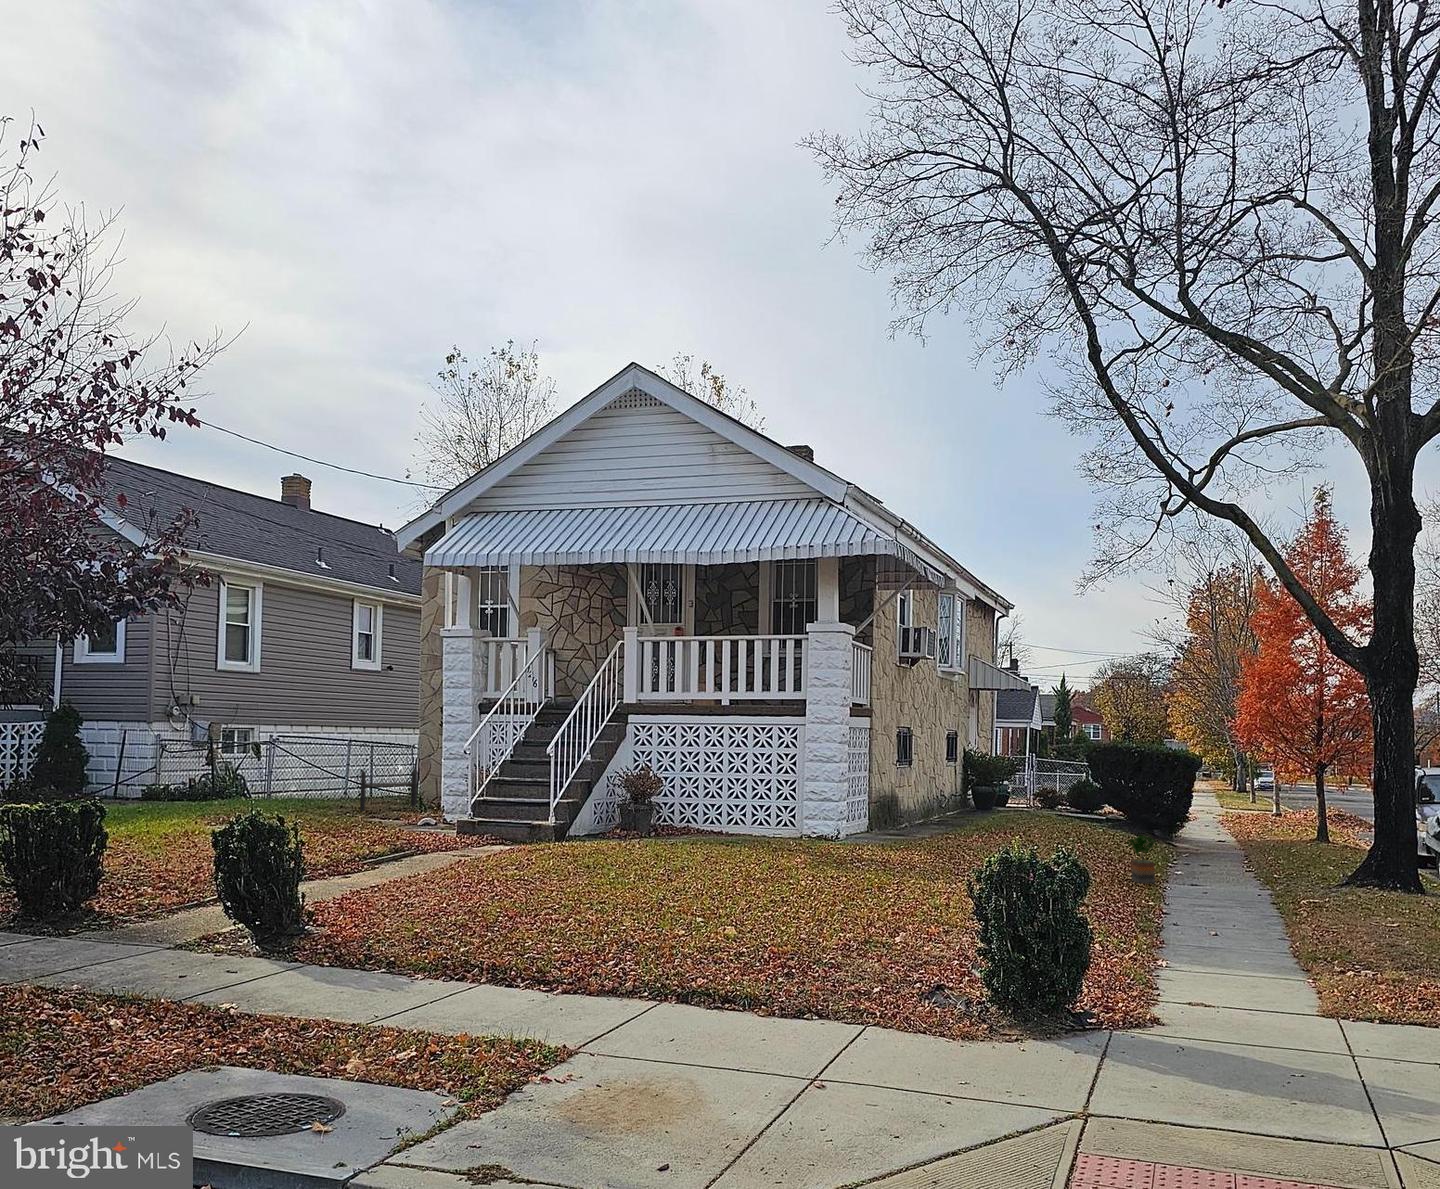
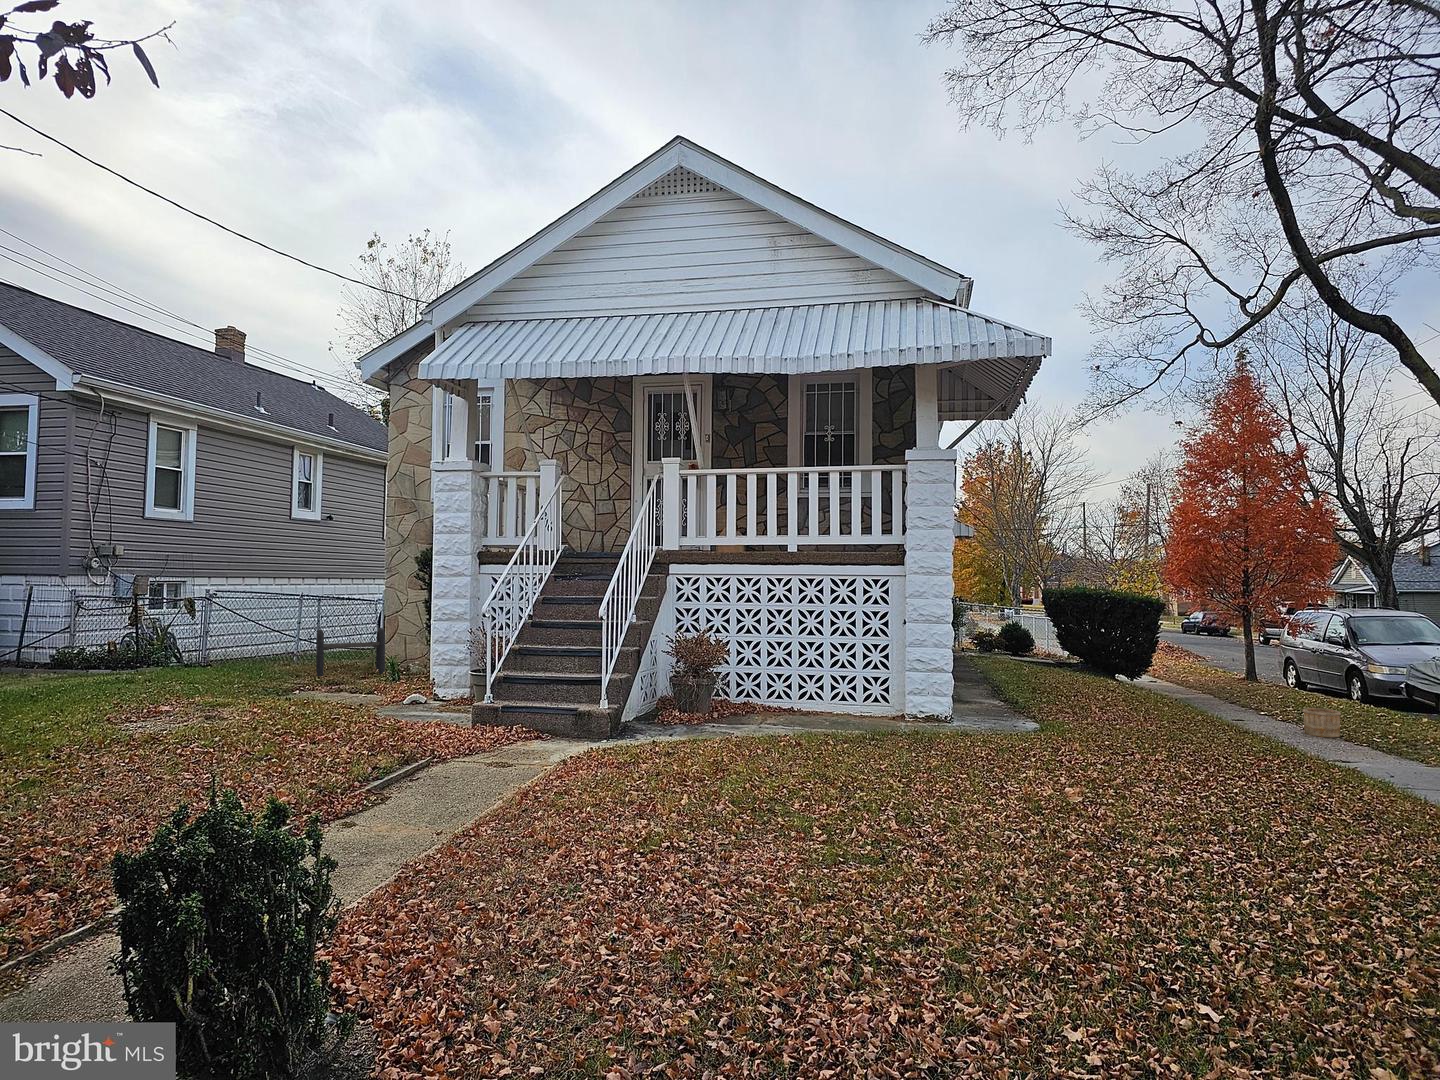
potted tree: present [1127,836,1159,883] -> none [1355,714,1403,775]
wooden bucket: none [1178,841,1208,866] -> present [1303,708,1341,738]

